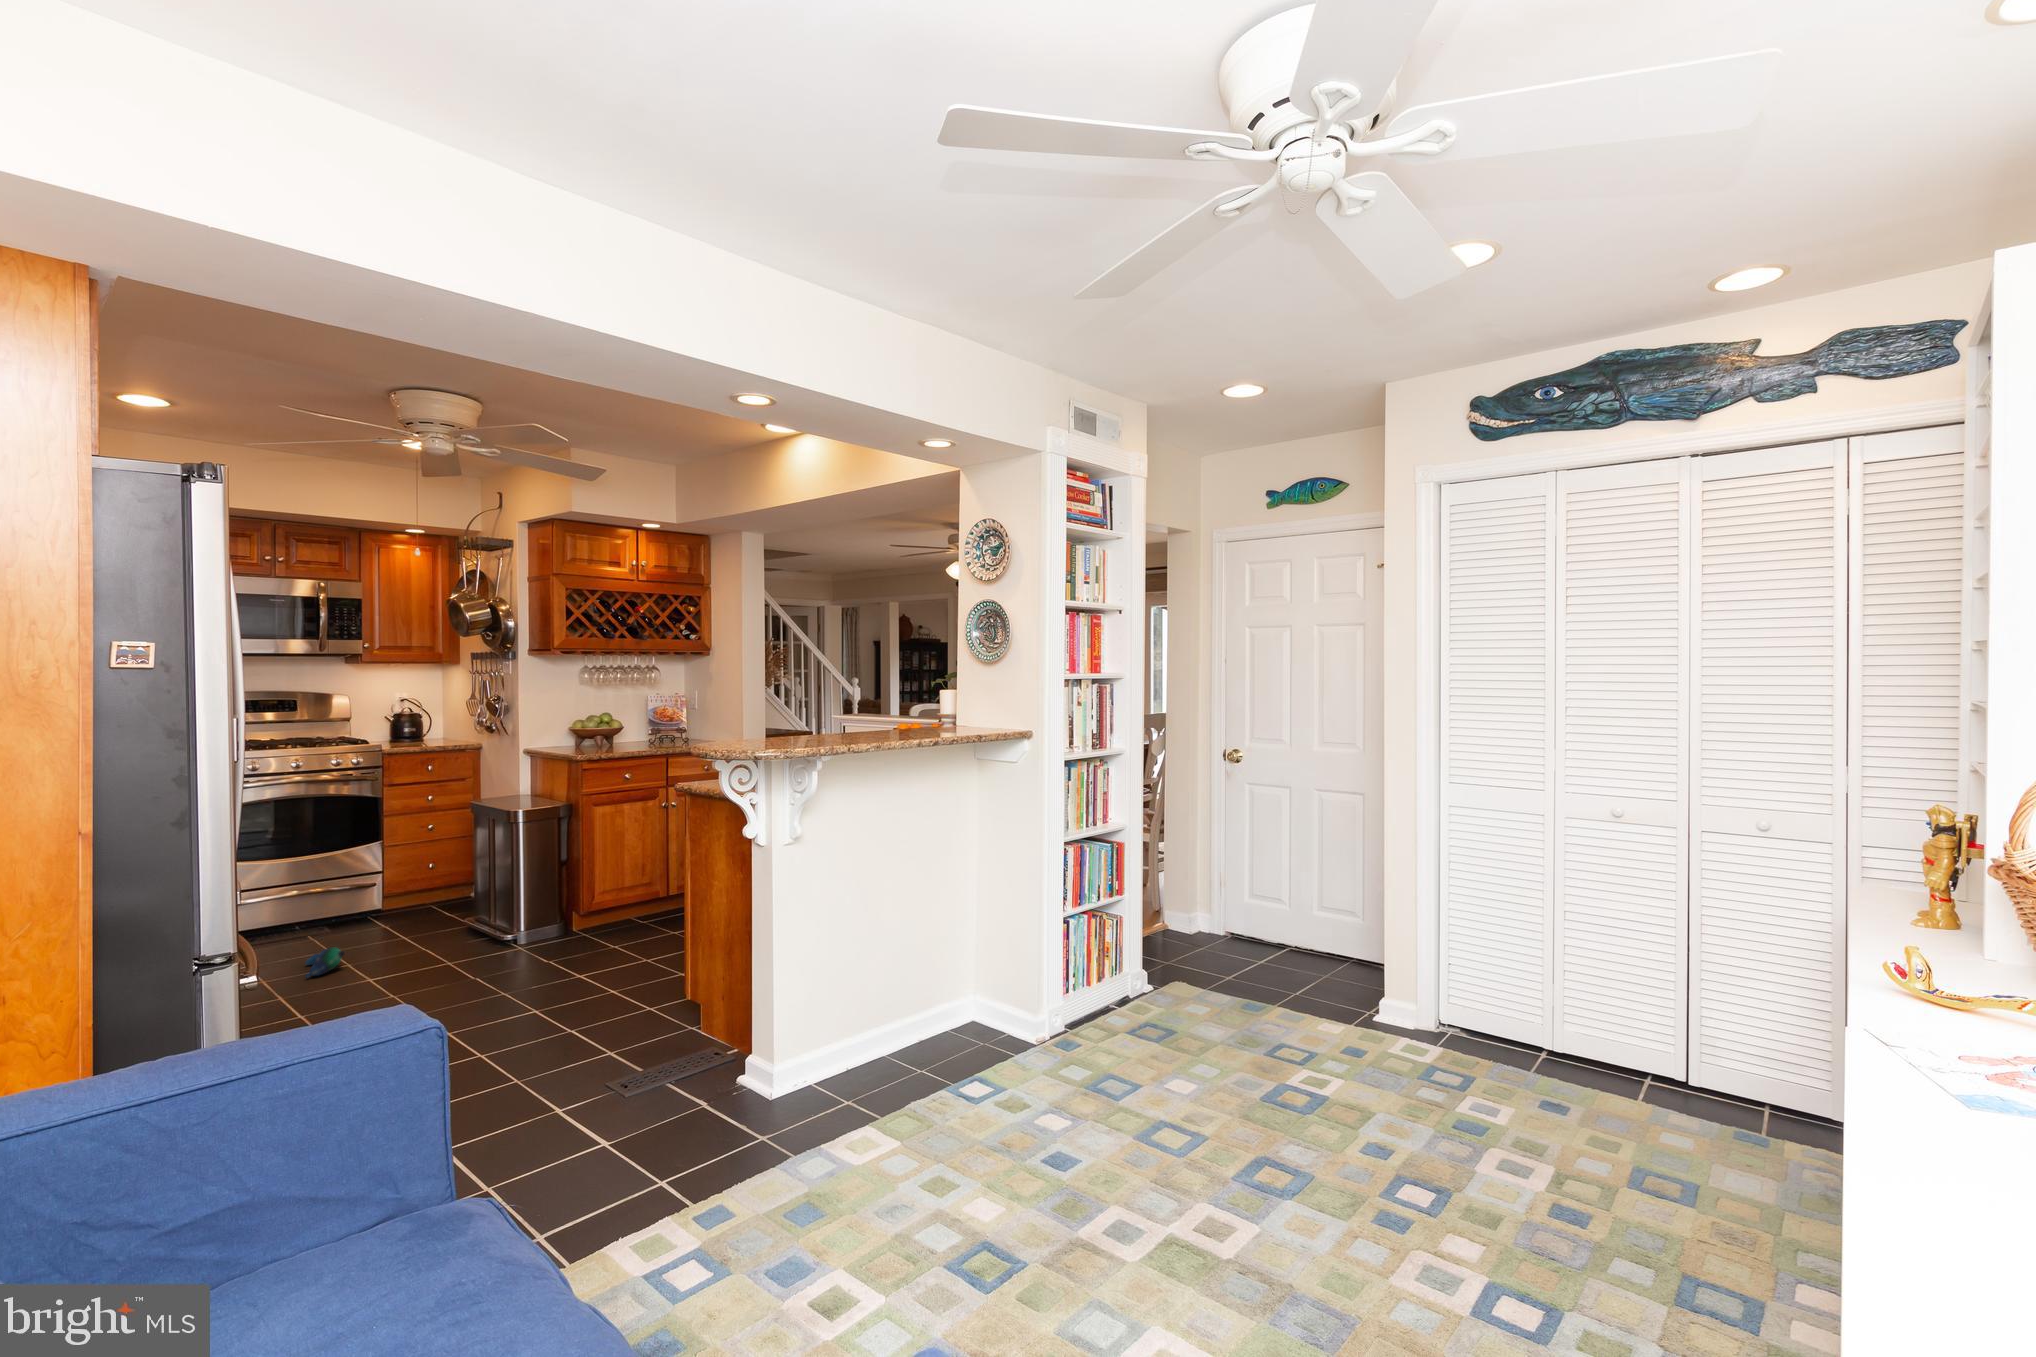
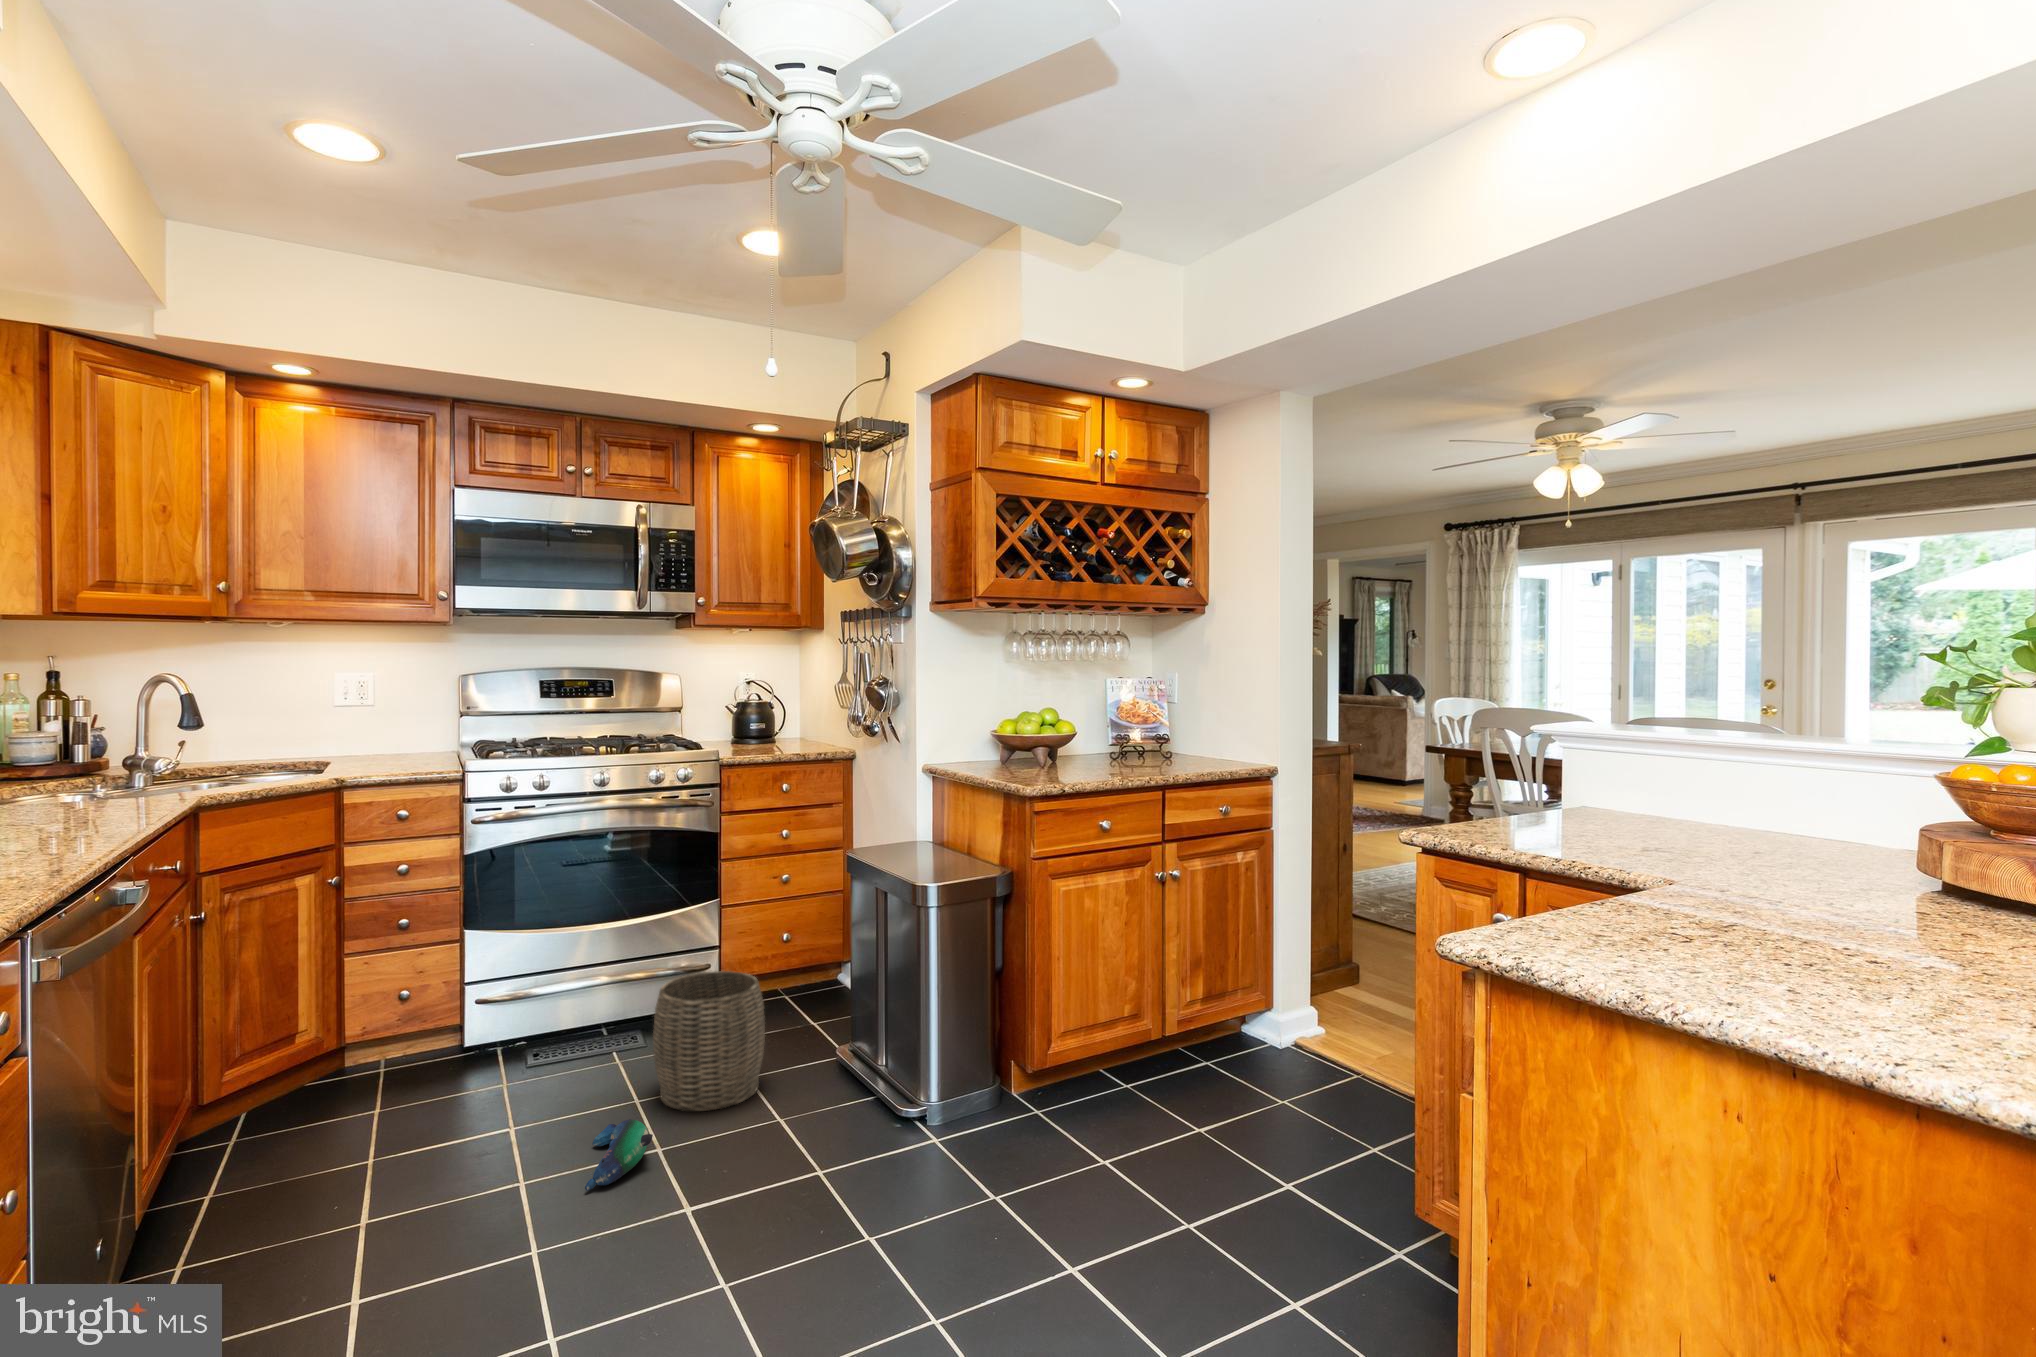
woven basket: none [341,874,415,950] -> present [653,971,765,1111]

